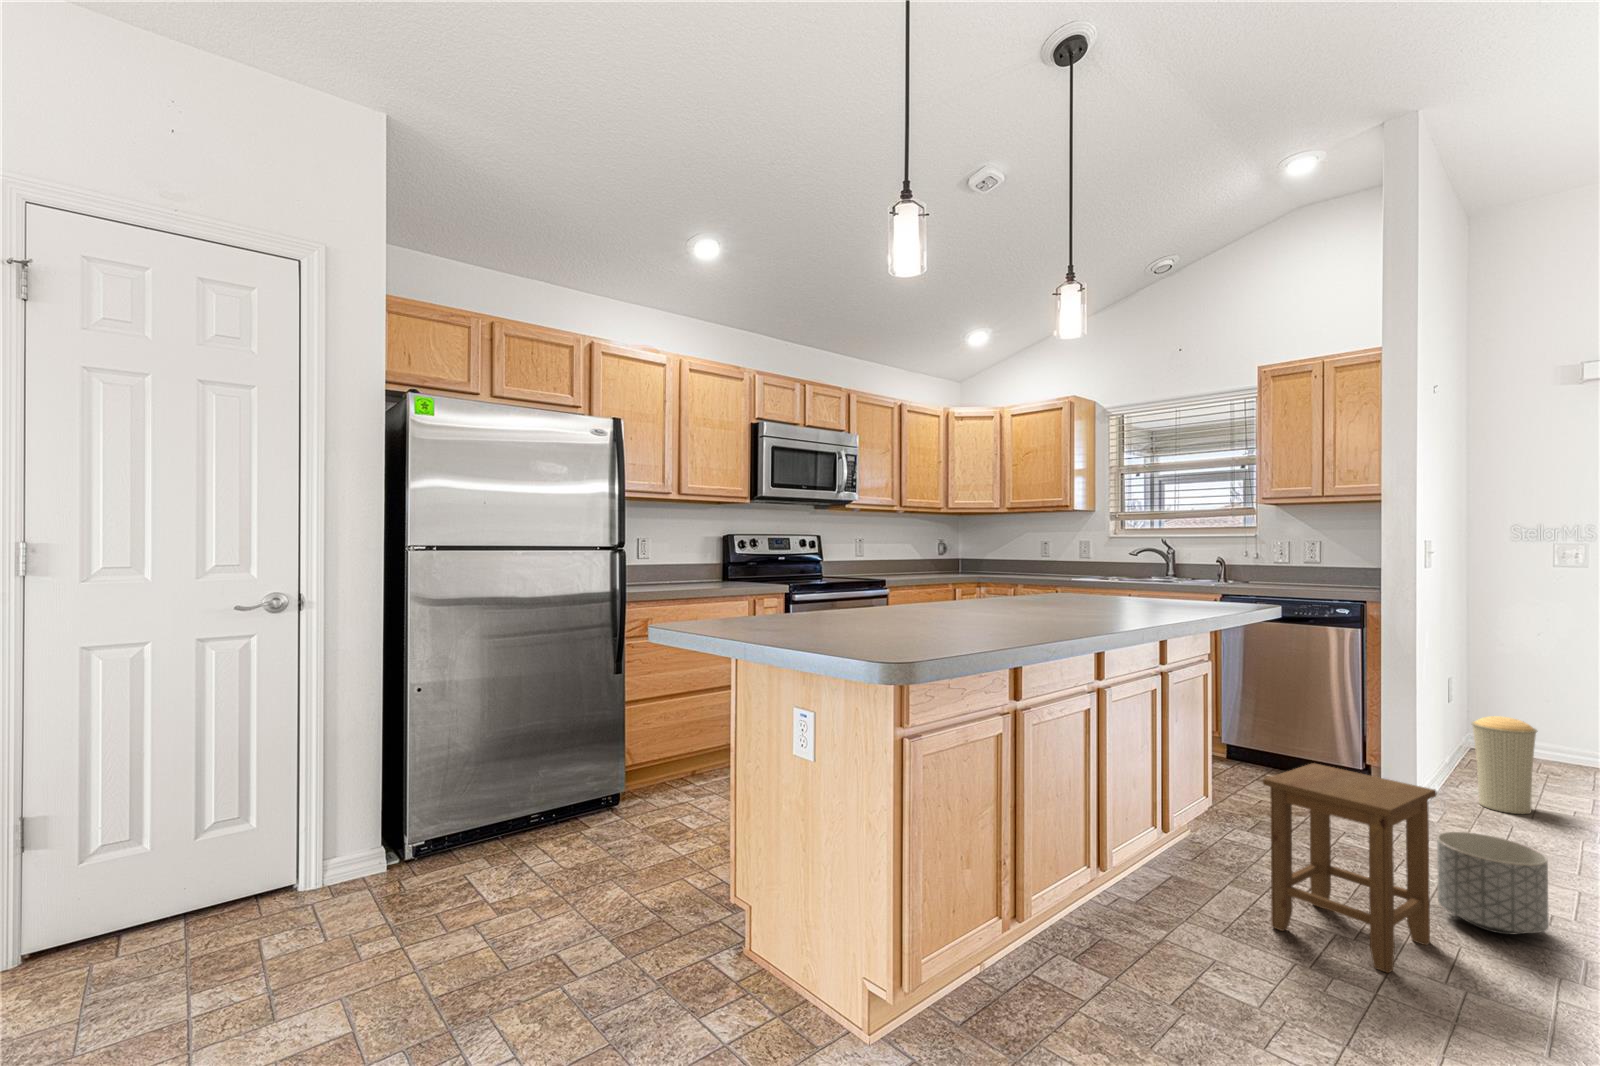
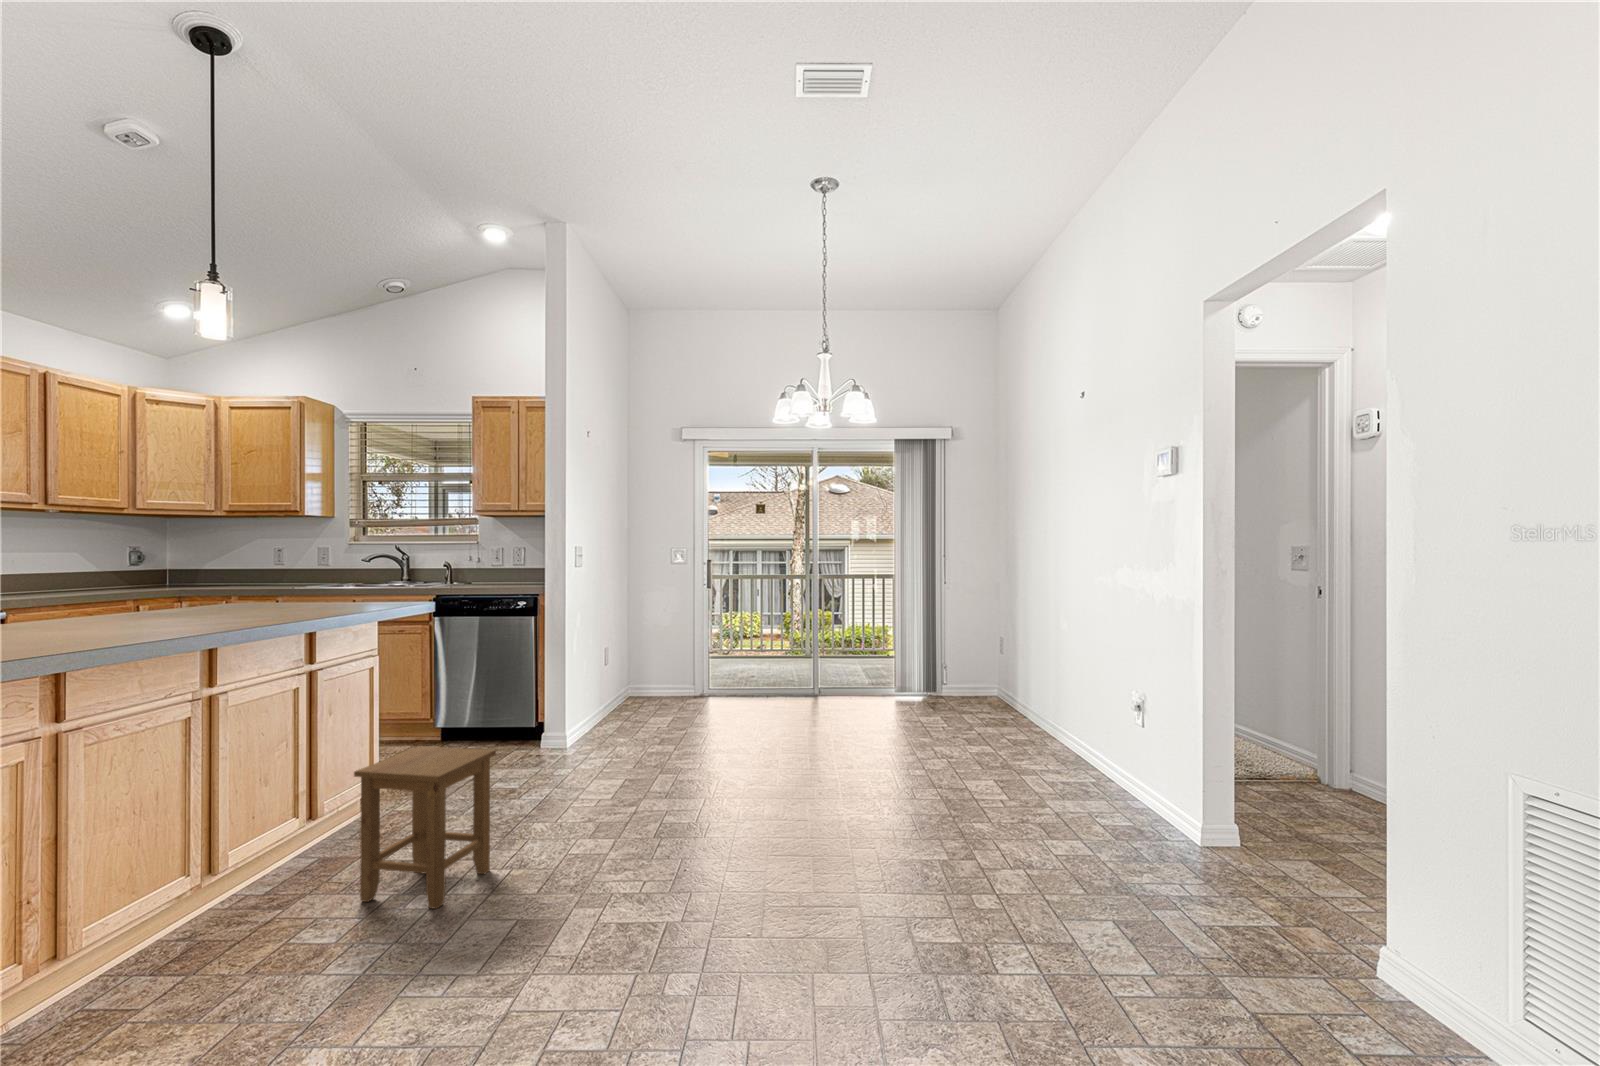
trash can: present [1471,716,1537,814] -> none [599,678,636,749]
planter: present [1437,832,1549,934] -> none [512,774,576,847]

